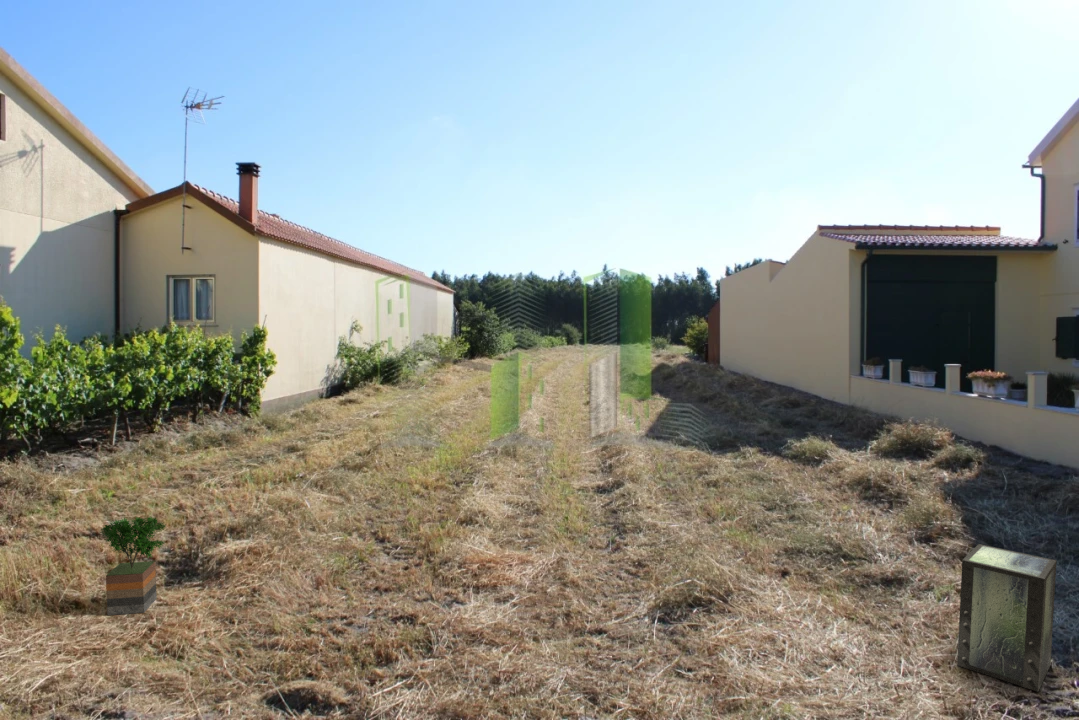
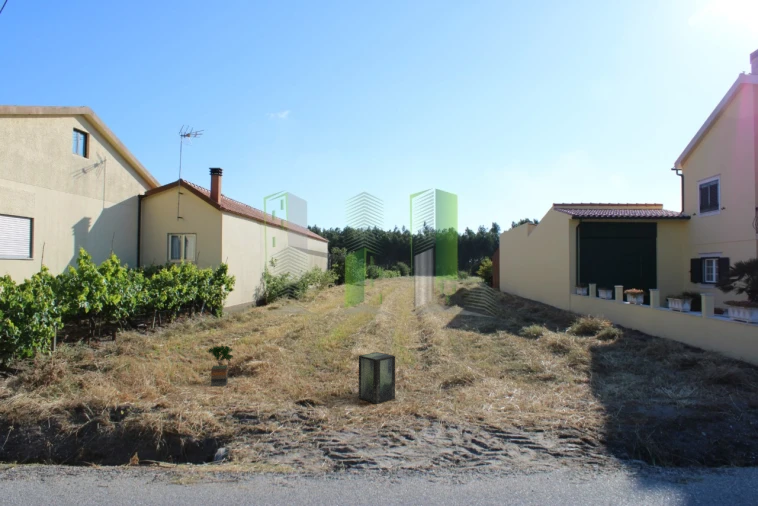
storage box: present [957,544,1056,692] -> present [358,352,395,404]

